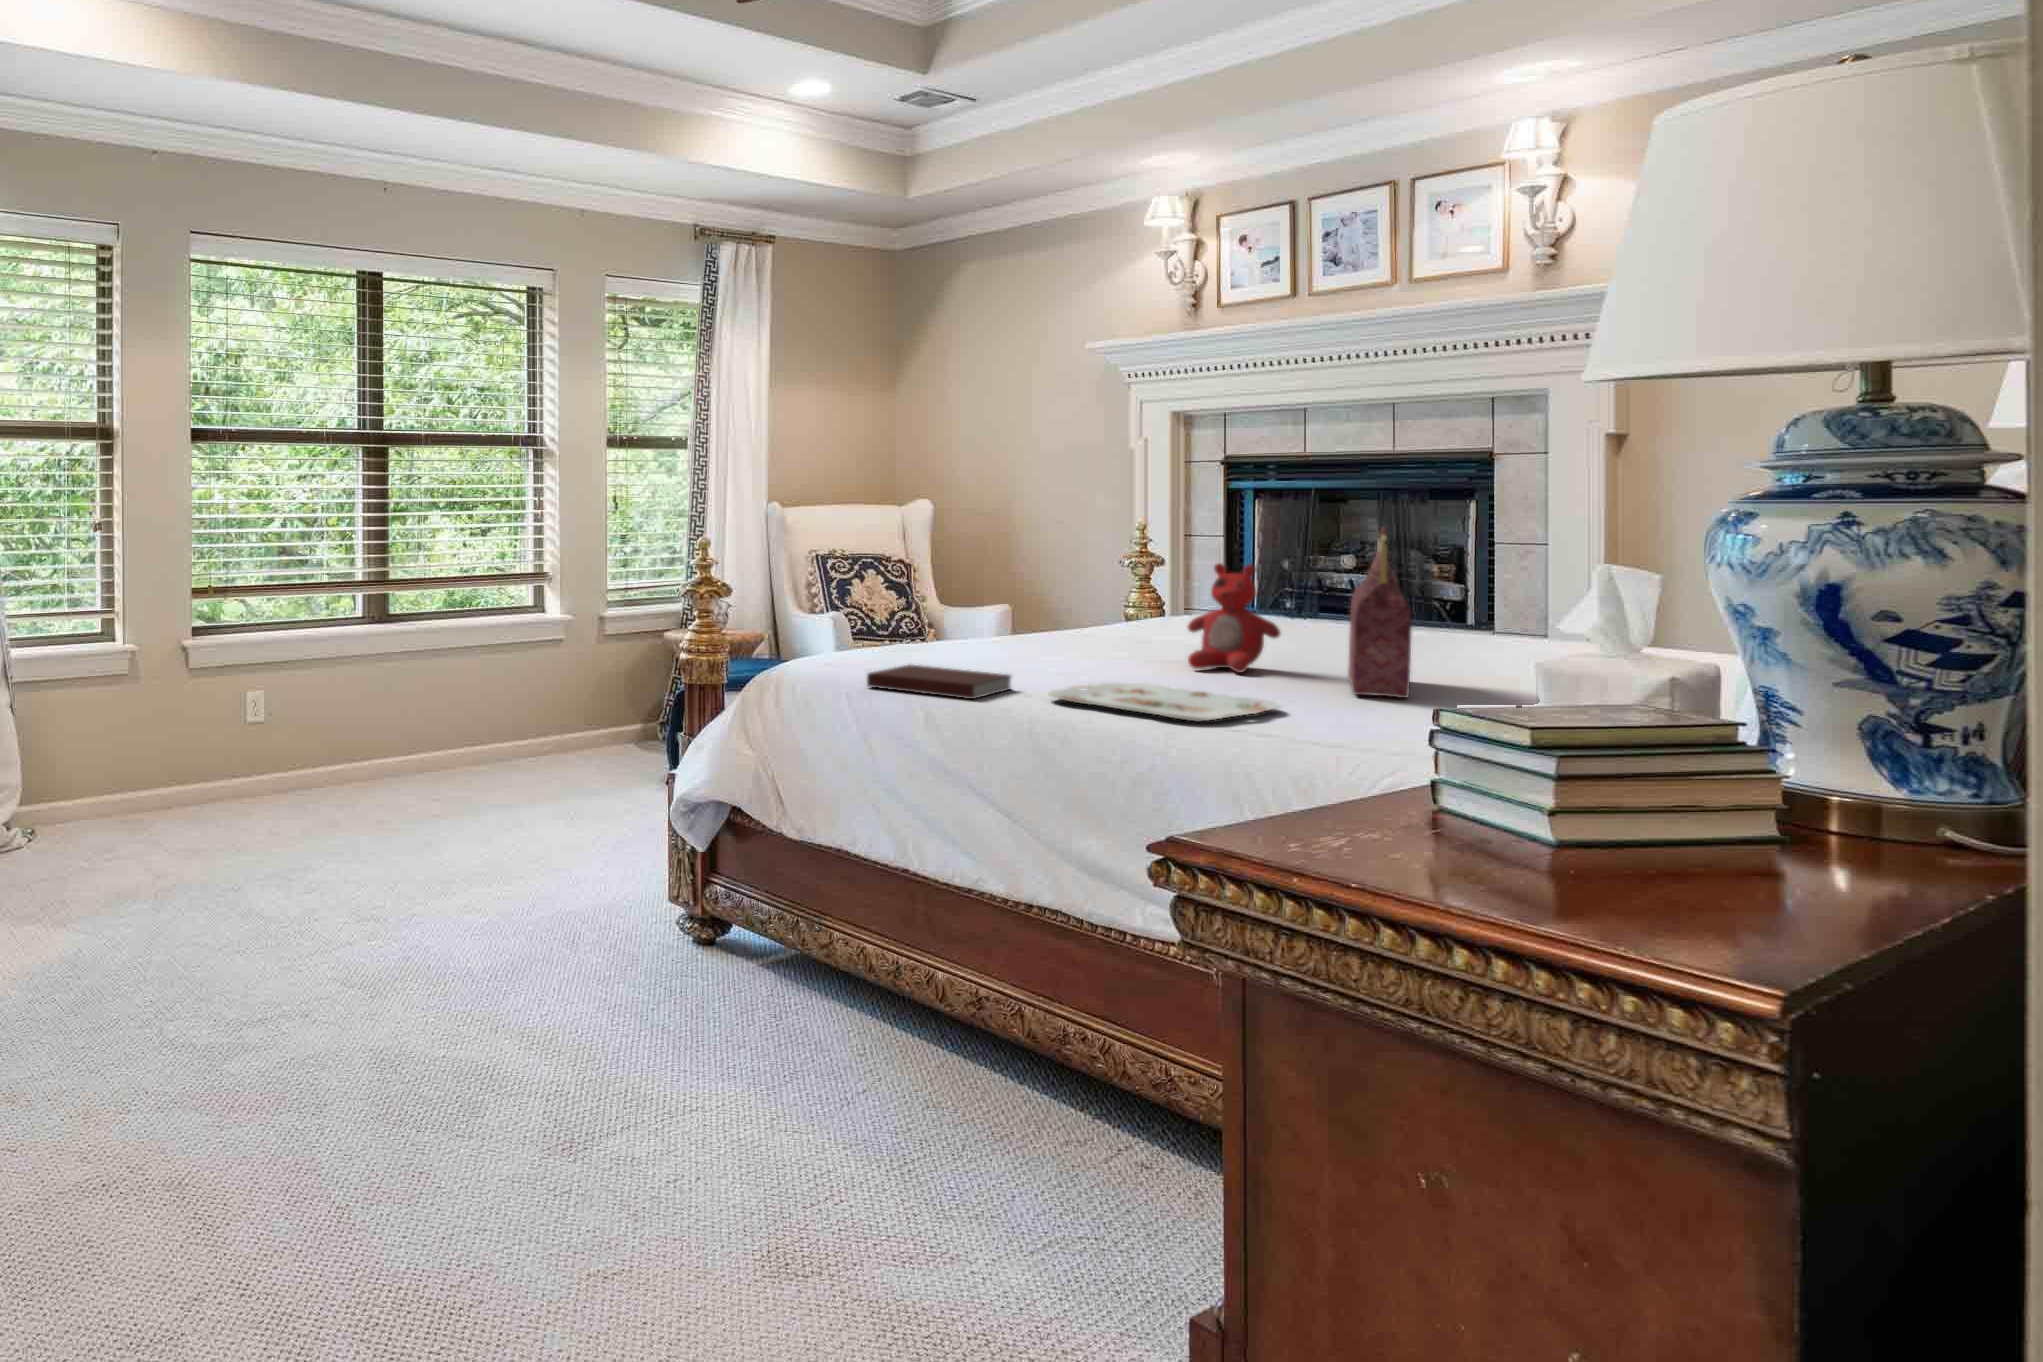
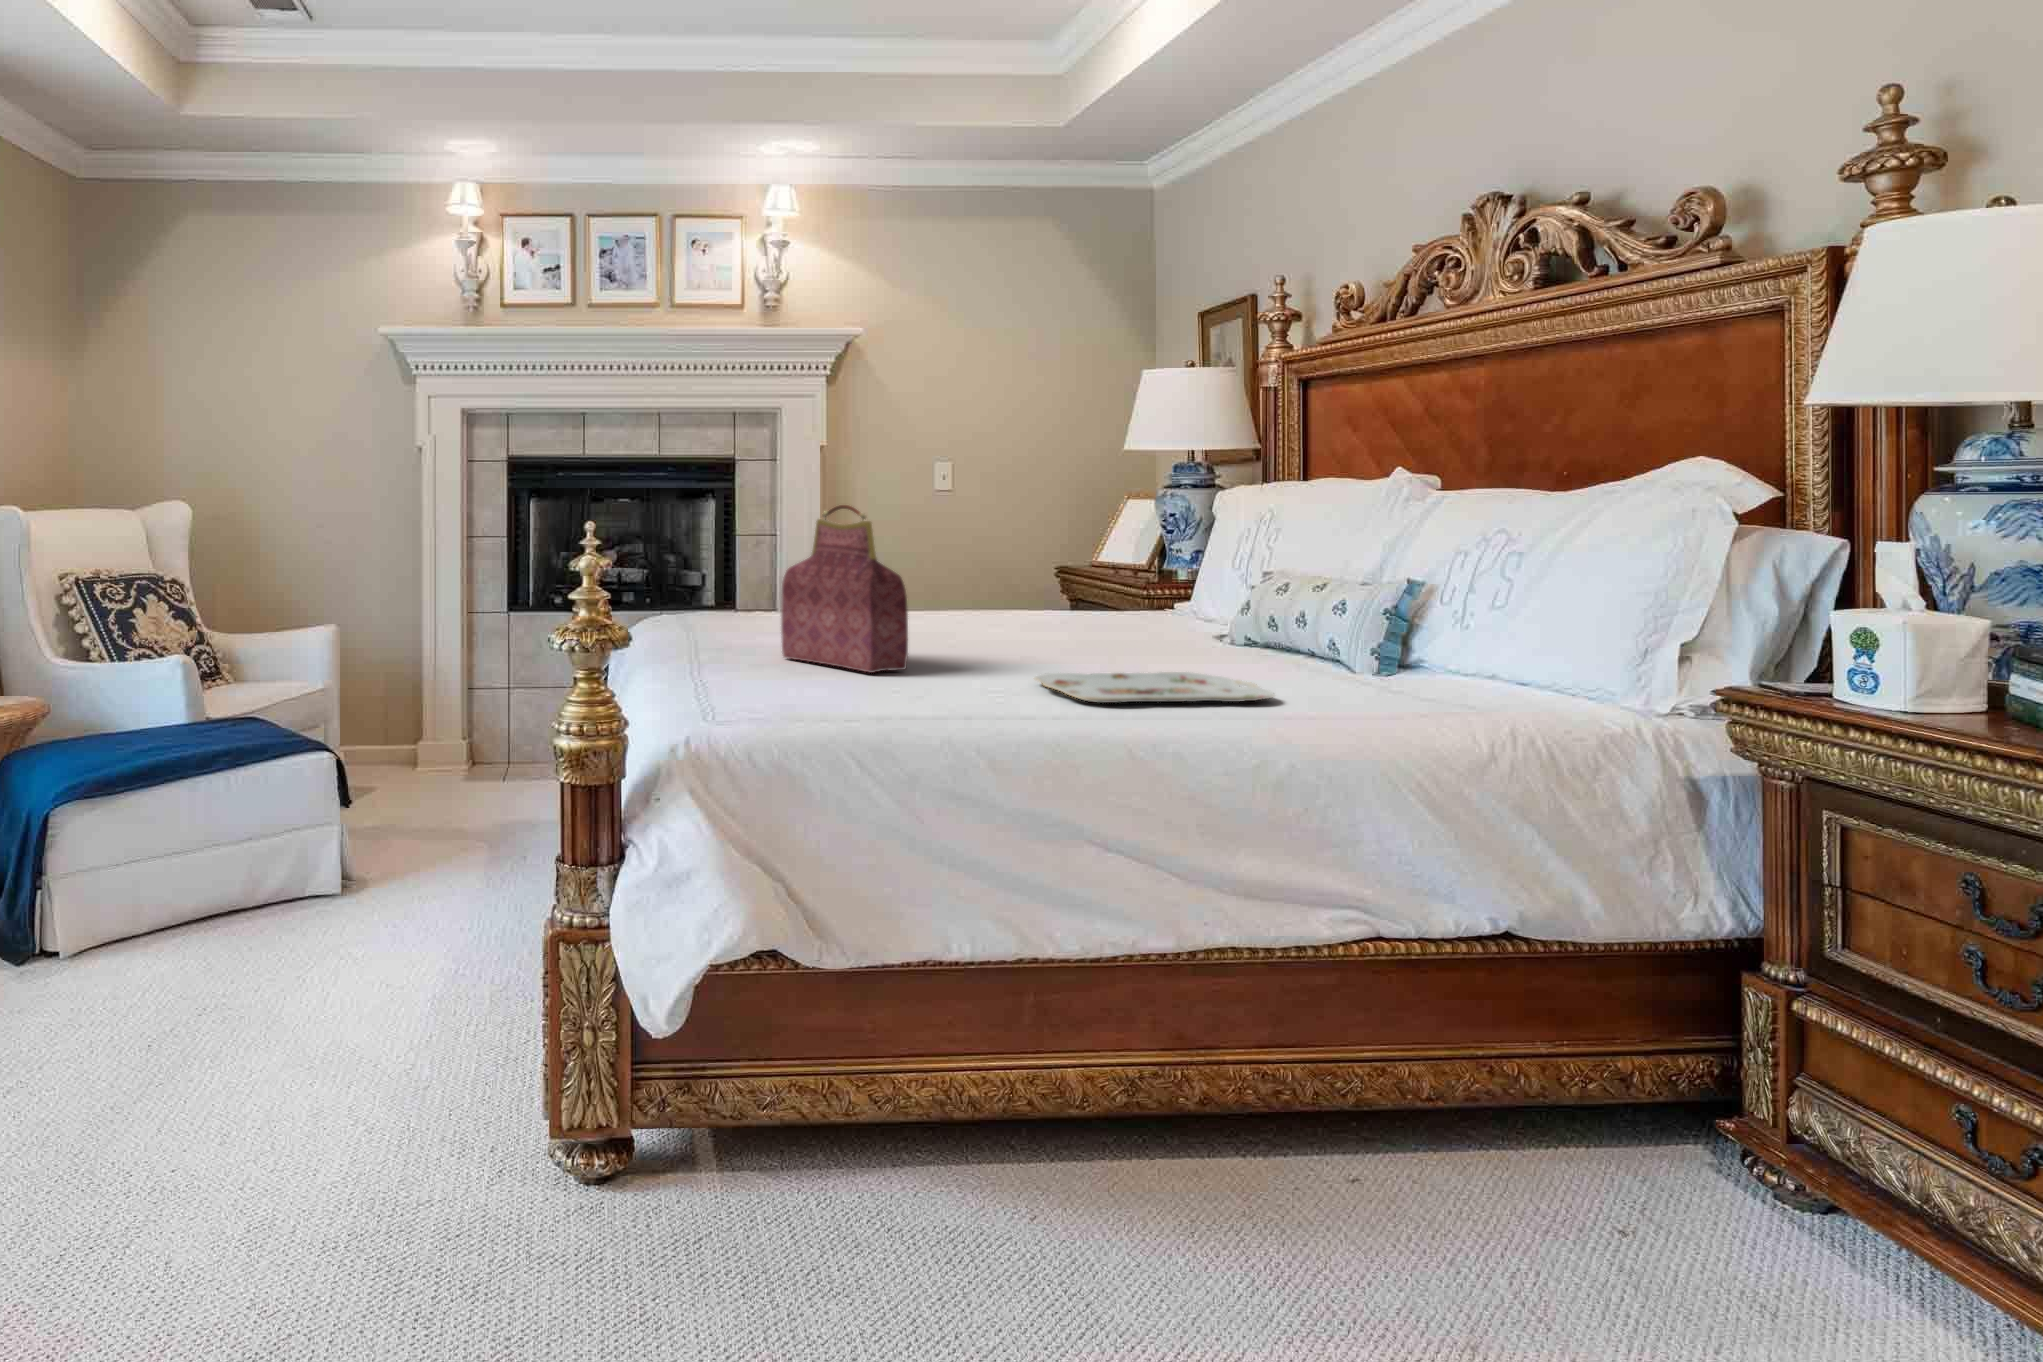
handbag: present [1348,527,1412,698] -> present [781,505,908,673]
stuffed bear: present [1188,563,1280,673] -> none [904,545,992,656]
notebook: present [867,665,1011,699] -> none [865,683,1050,725]

